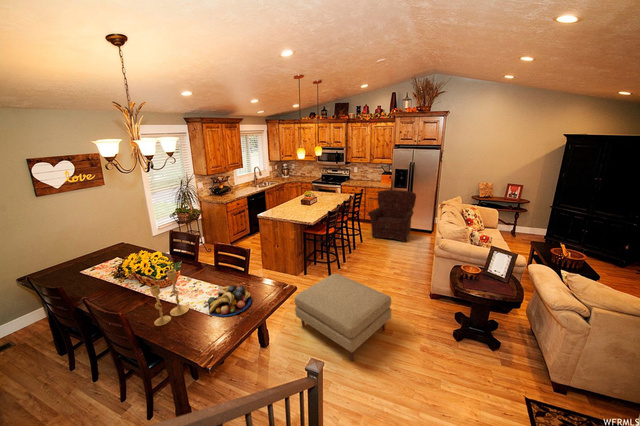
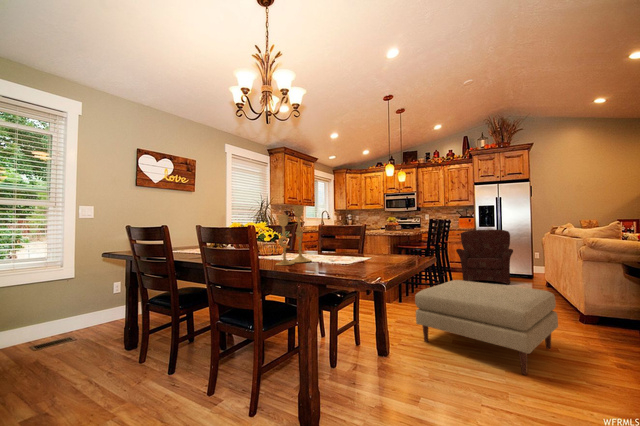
fruit bowl: present [208,285,252,316] -> none [333,240,389,263]

